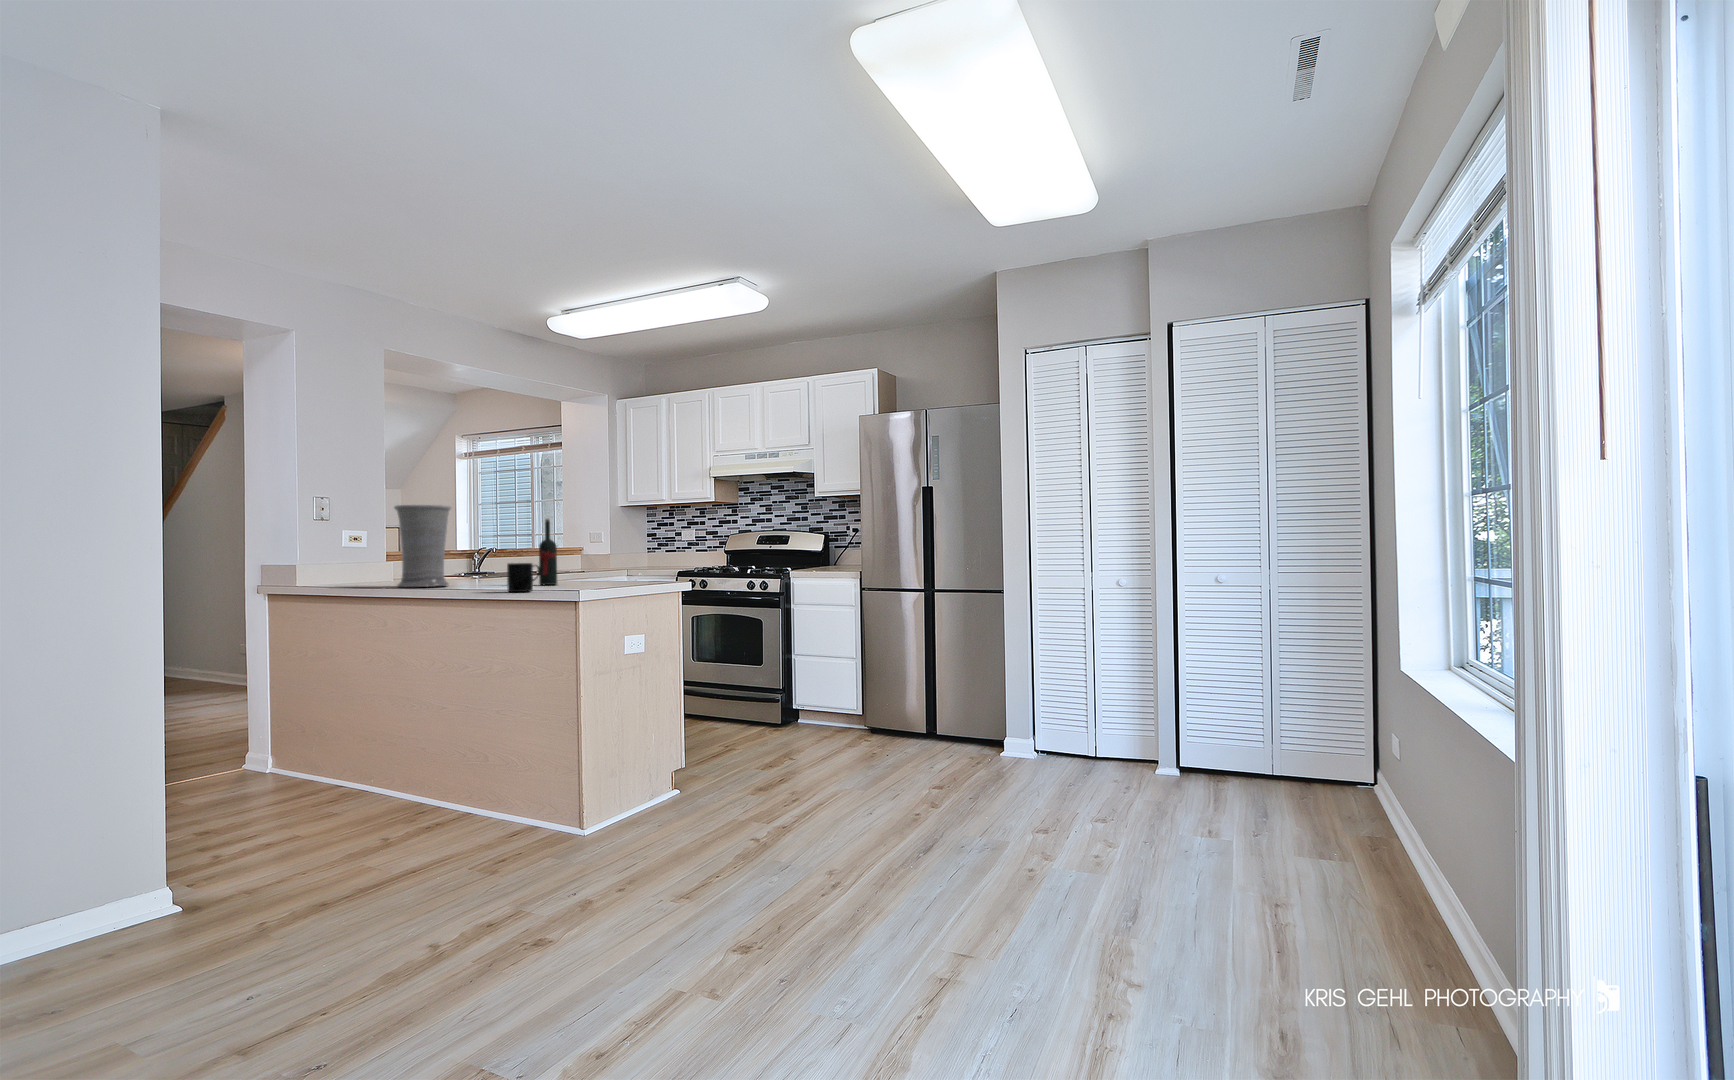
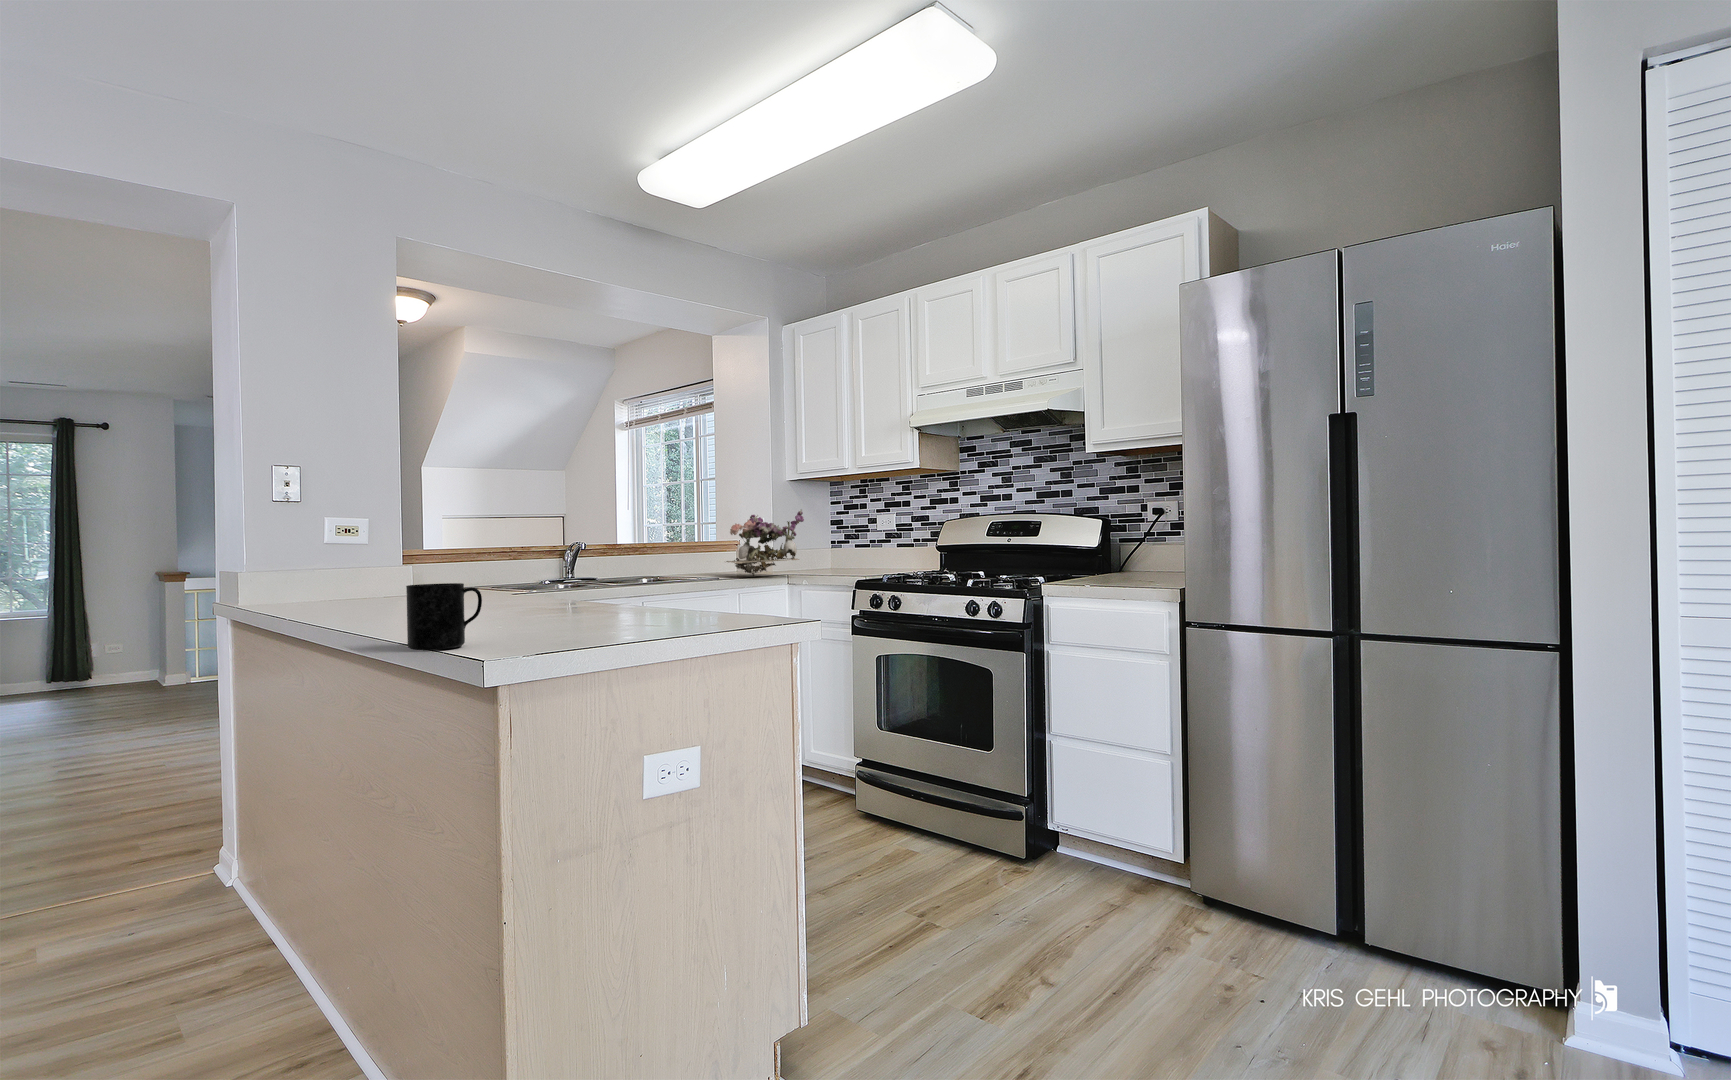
vase: present [394,505,451,587] -> none [303,467,411,621]
wine bottle: present [539,519,557,585] -> none [556,492,593,618]
flower arrangement: none [576,526,634,572] -> present [726,509,804,576]

